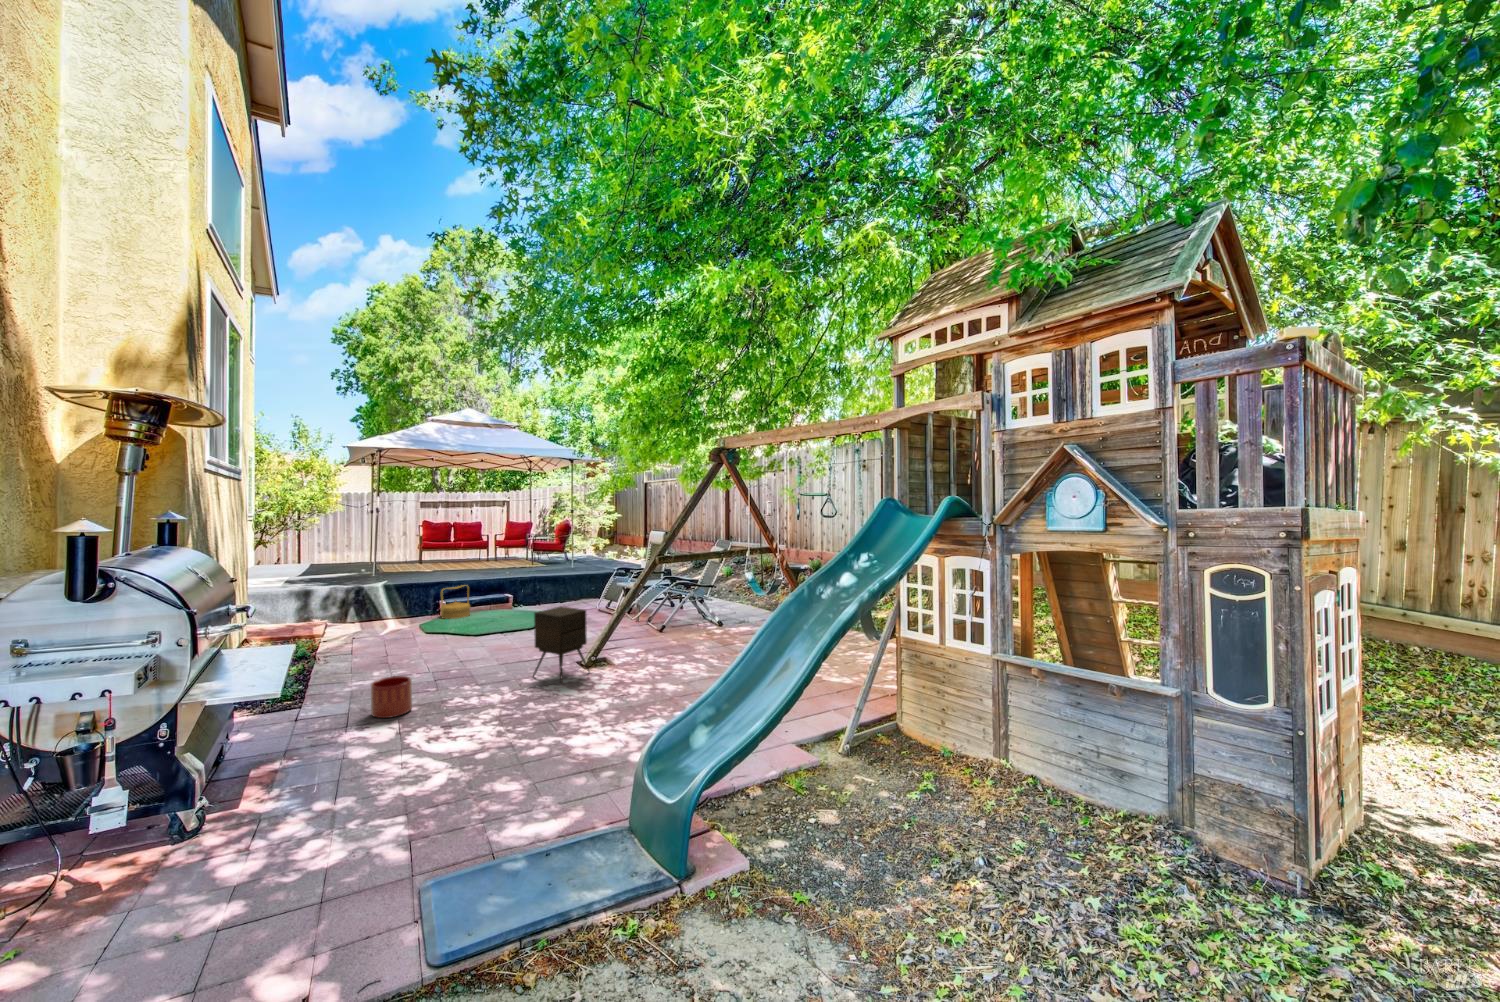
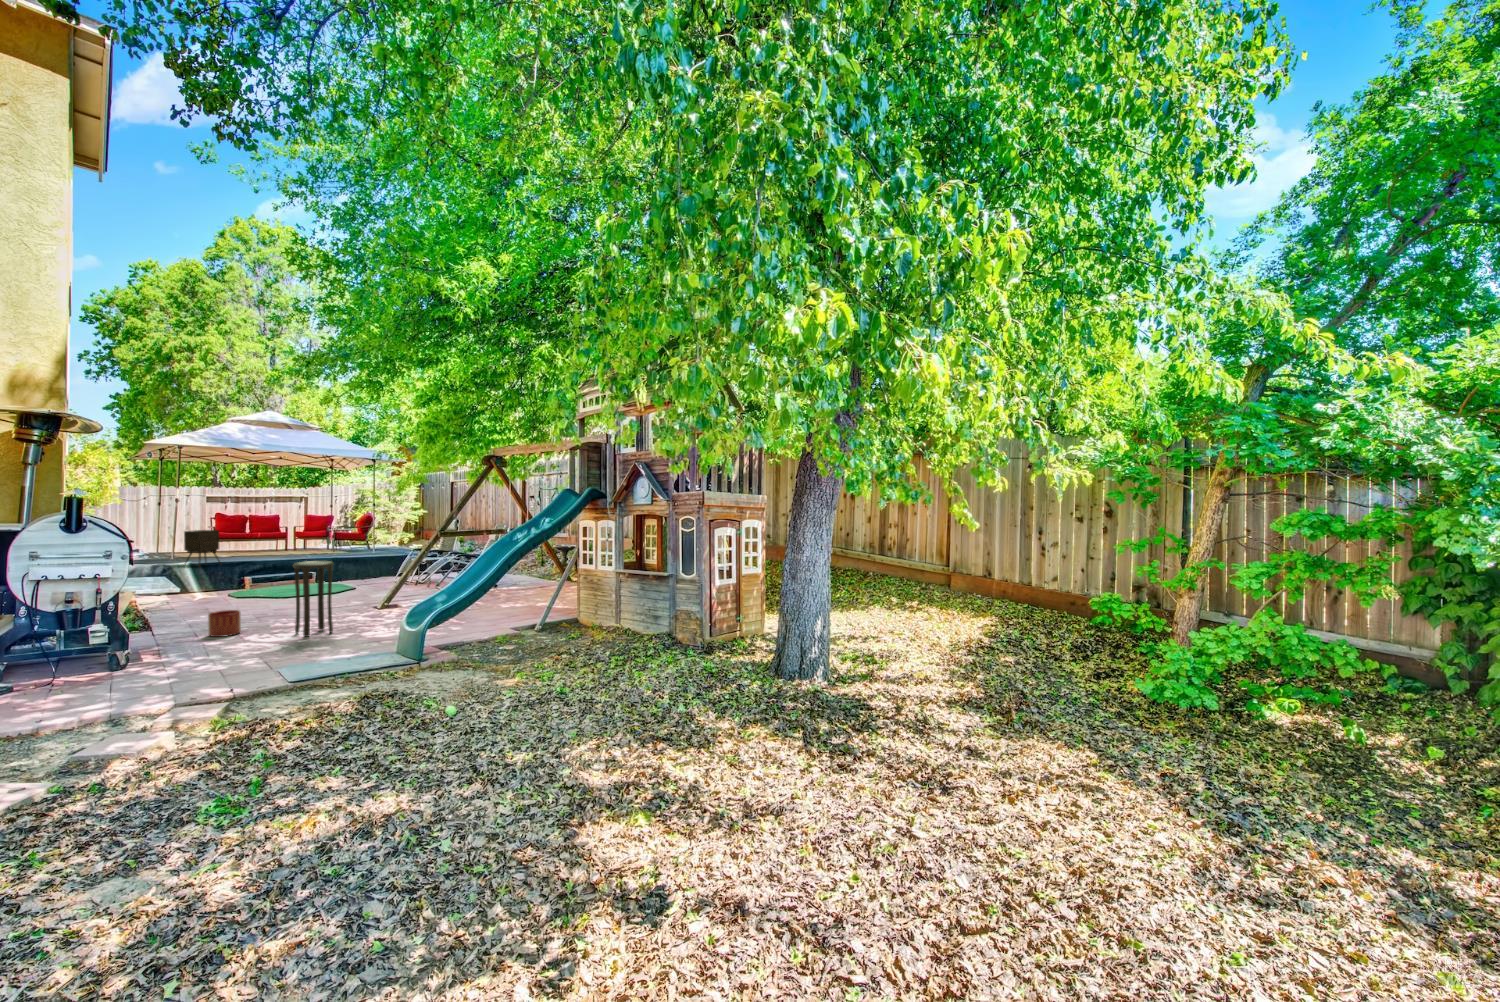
basket: present [440,586,470,619] -> none [245,564,275,592]
side table: present [533,606,590,682] -> present [183,530,220,566]
stool: none [474,612,529,729] -> present [293,561,334,637]

